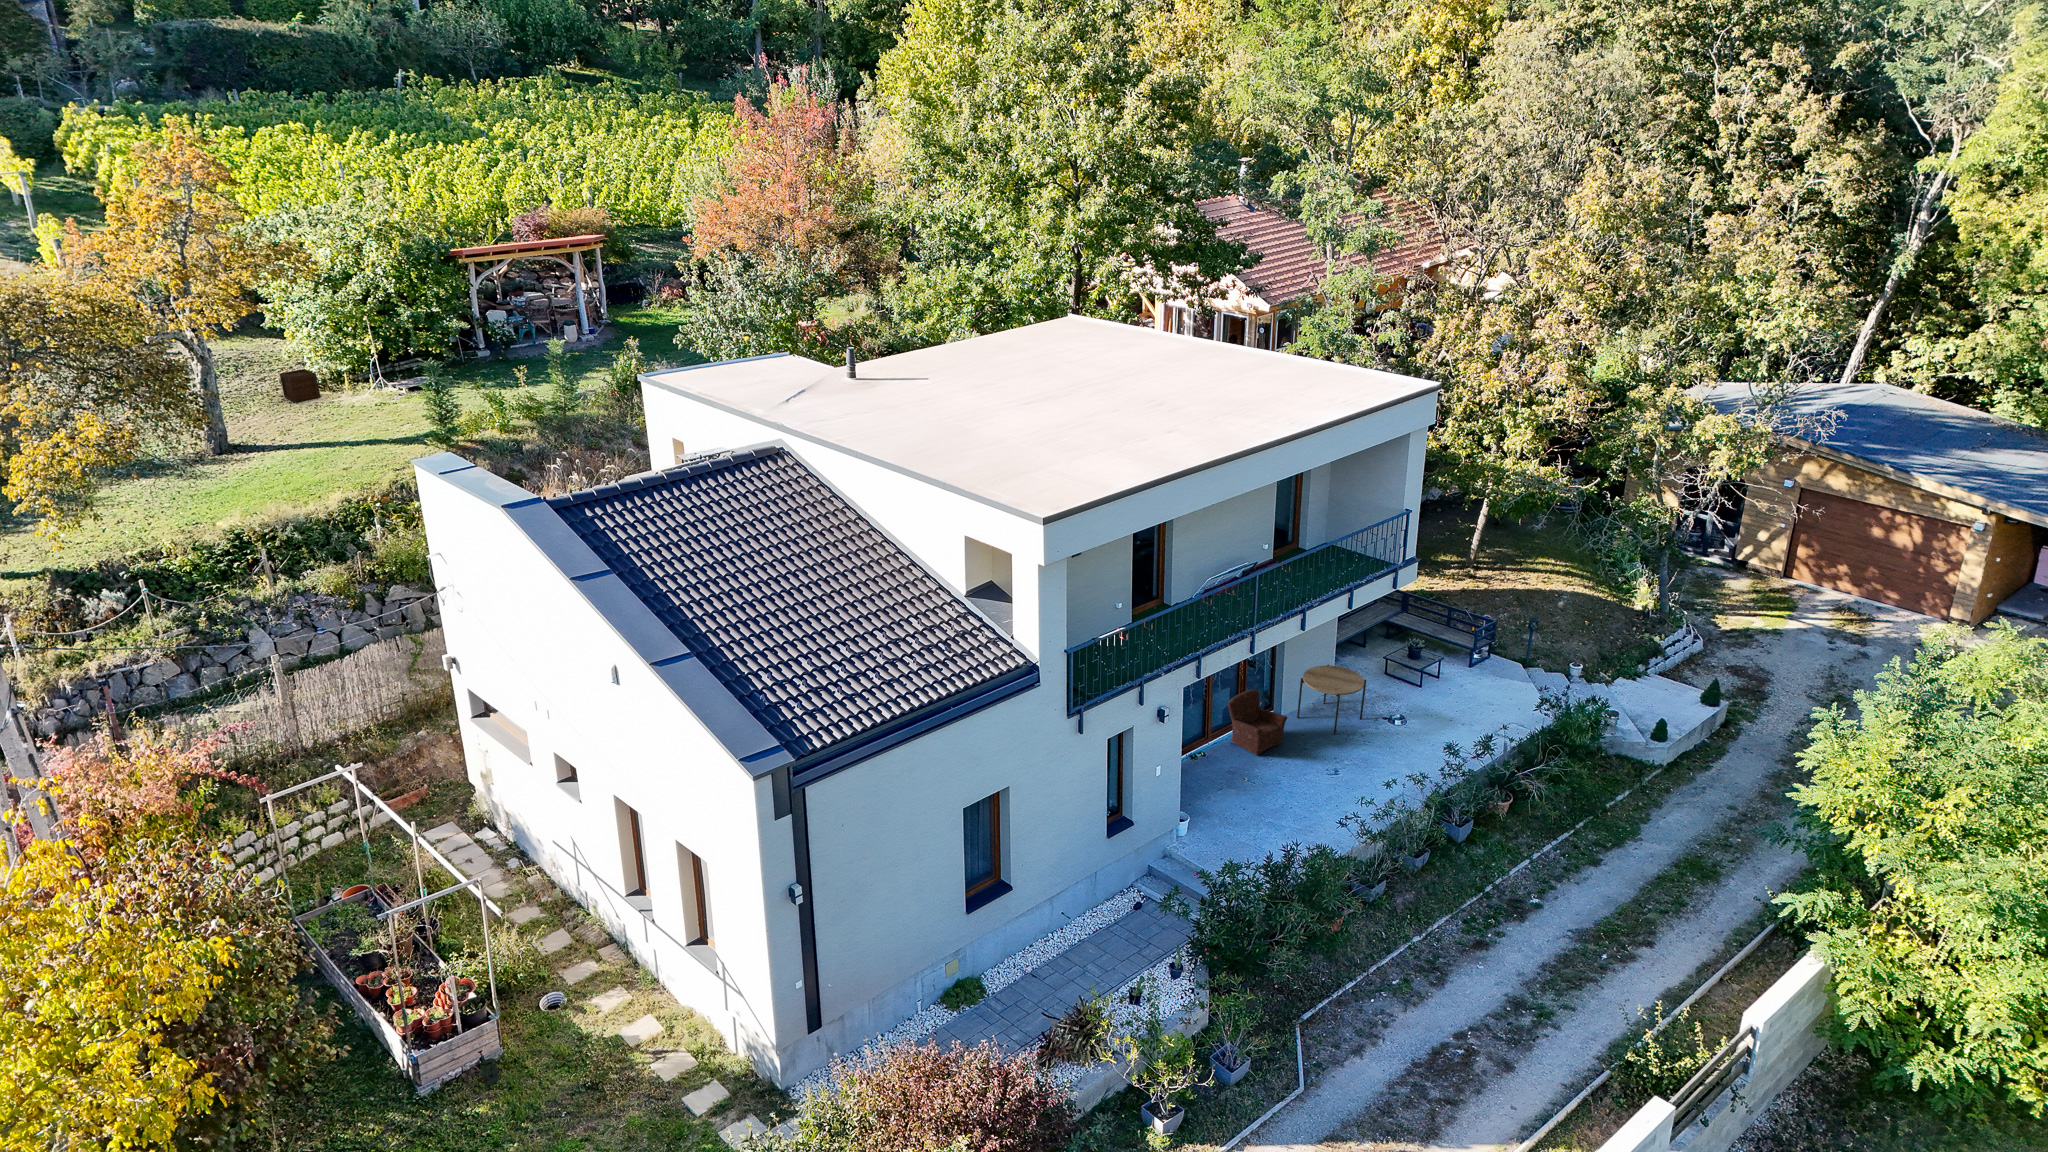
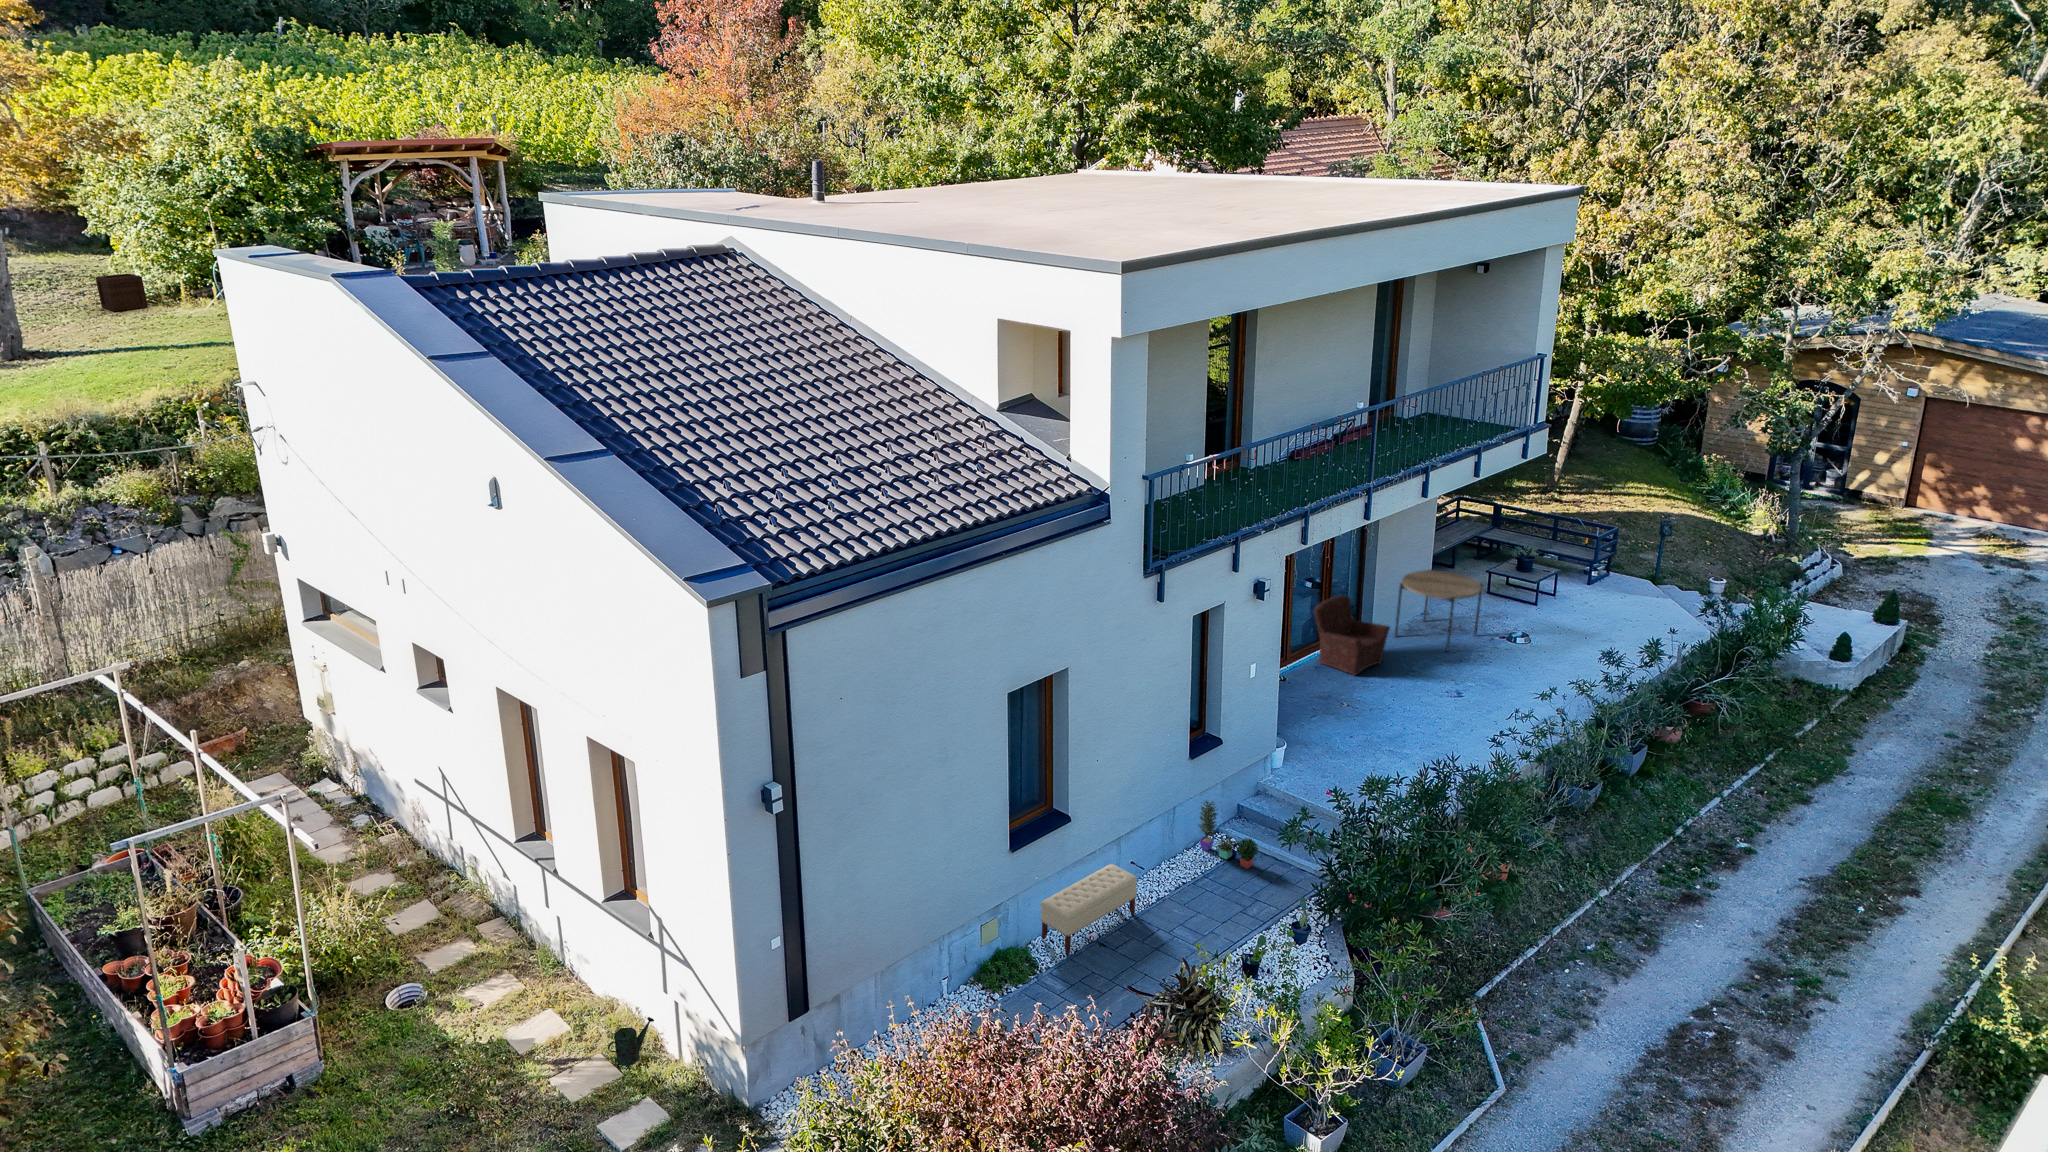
potted plant: none [1115,866,1157,919] -> present [1199,800,1258,869]
bench: none [991,917,1063,984] -> present [1041,864,1137,954]
watering can: present [478,1050,499,1085] -> present [608,1017,654,1066]

